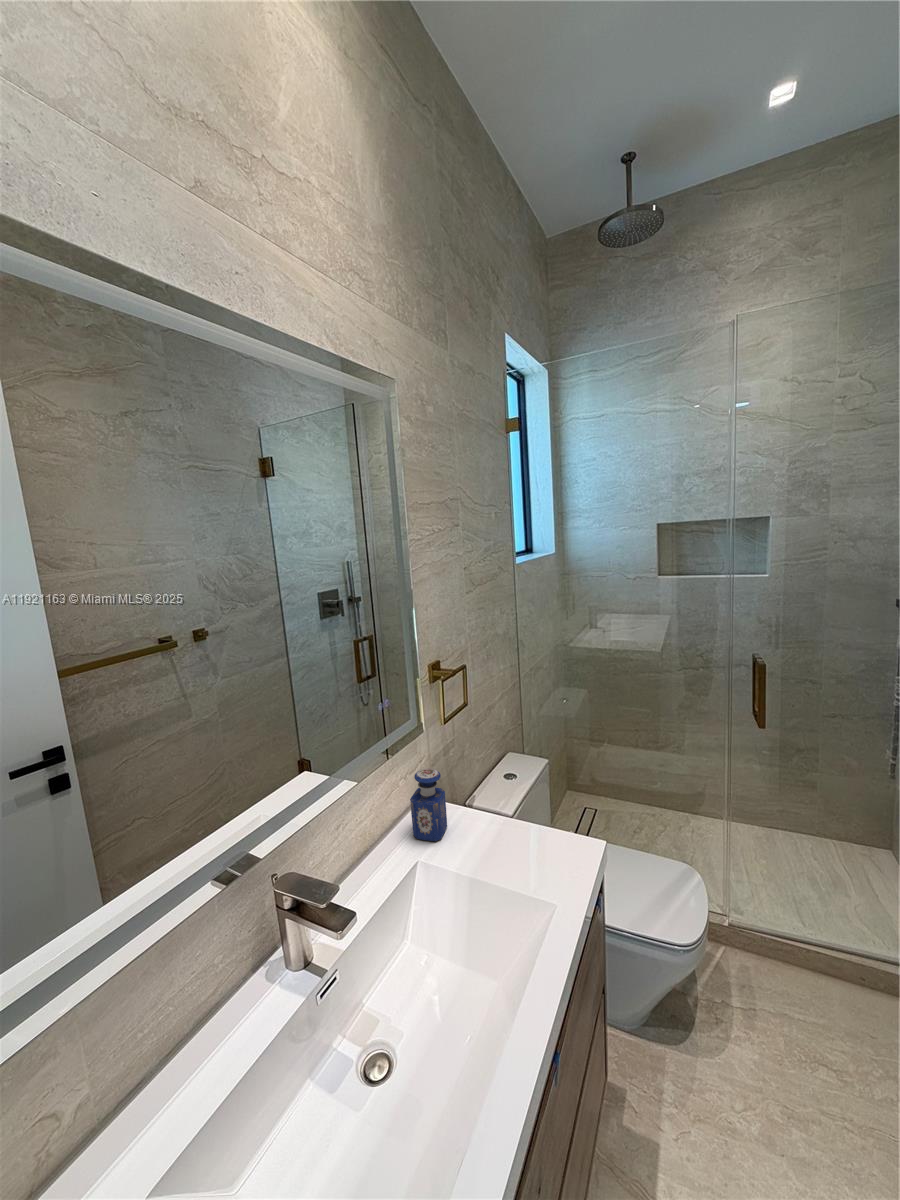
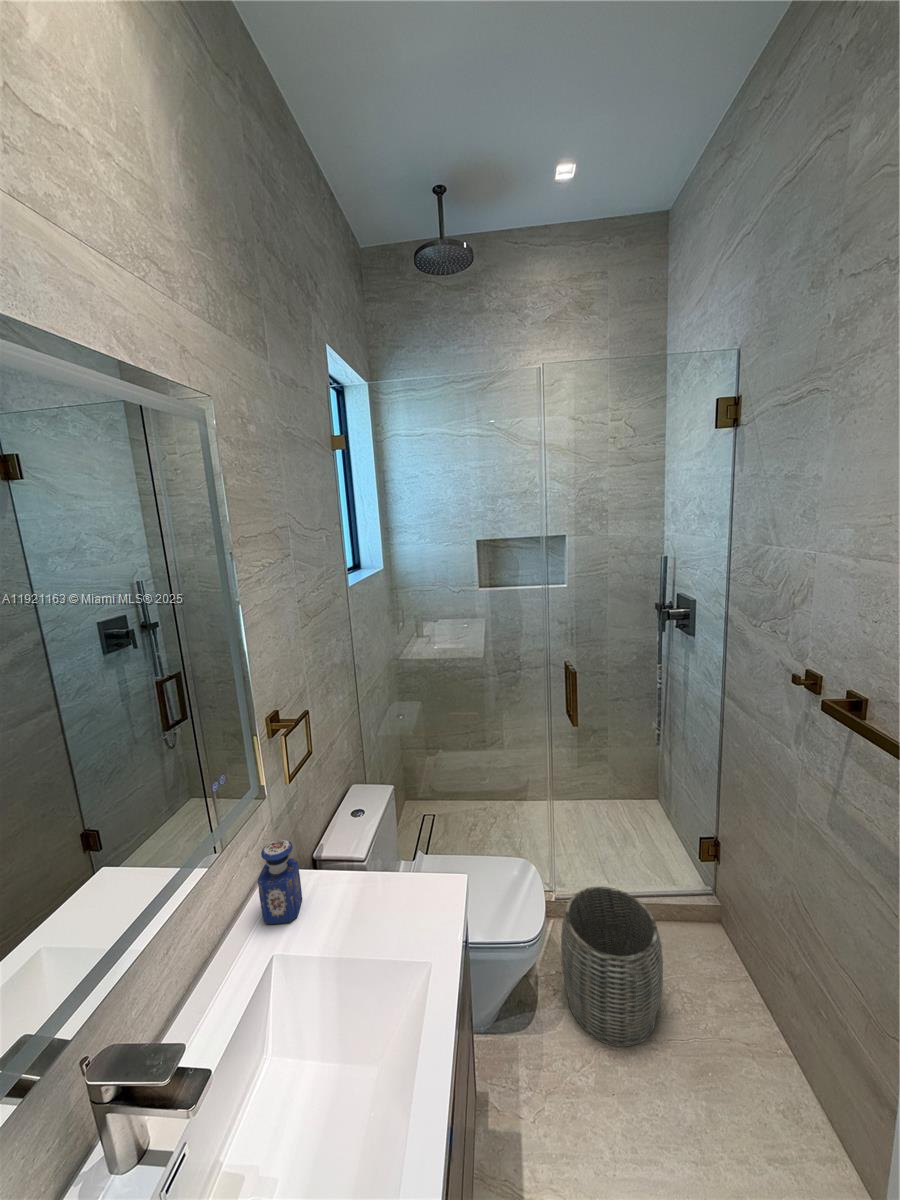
woven basket: none [727,918,869,1117] -> present [561,887,663,1047]

